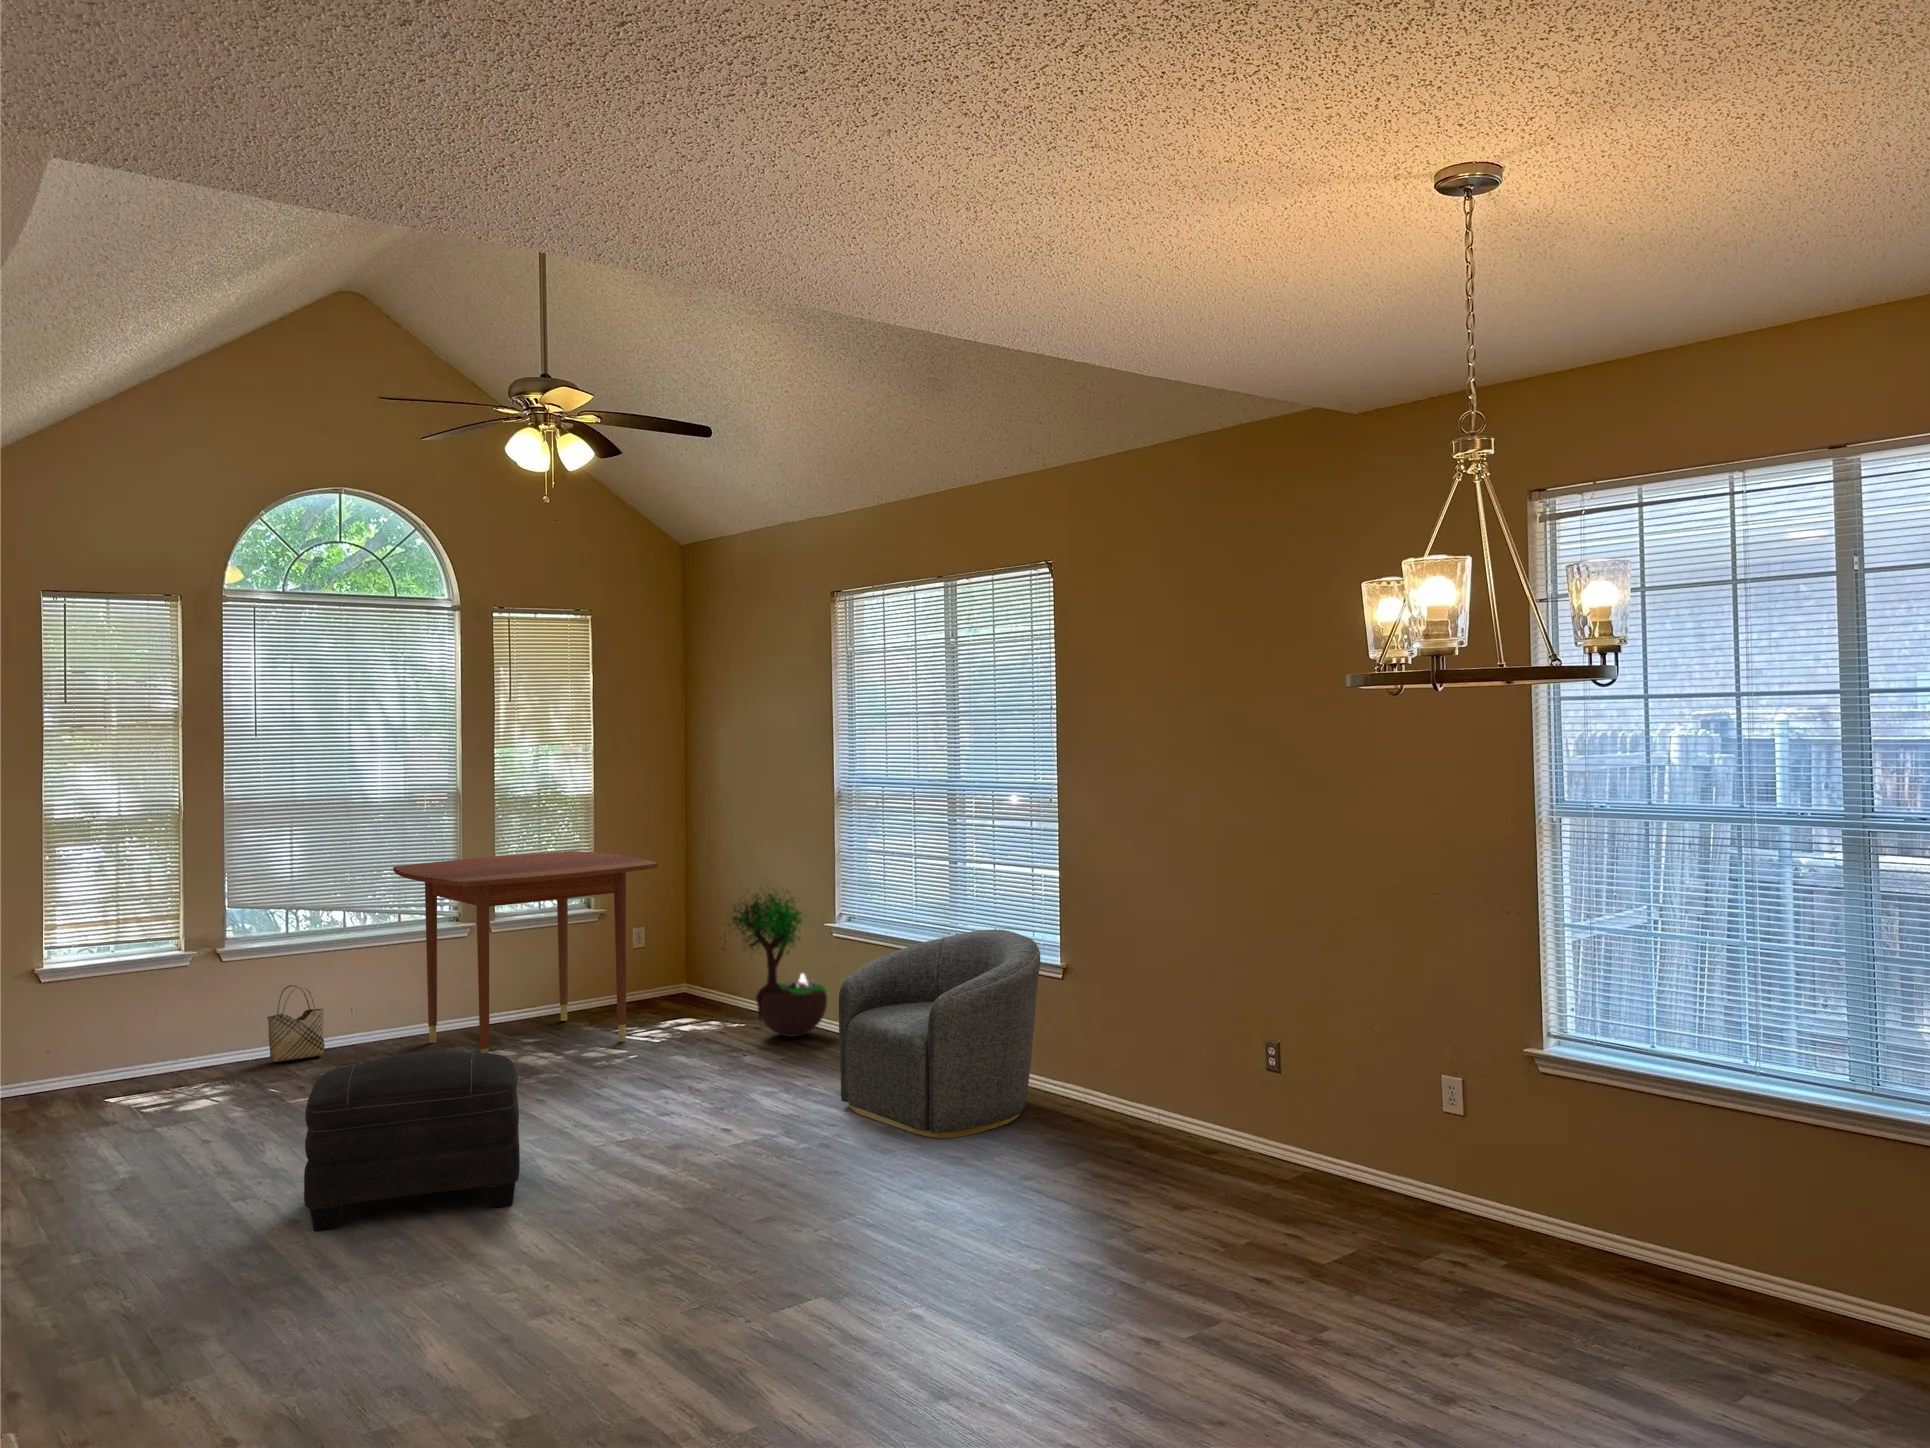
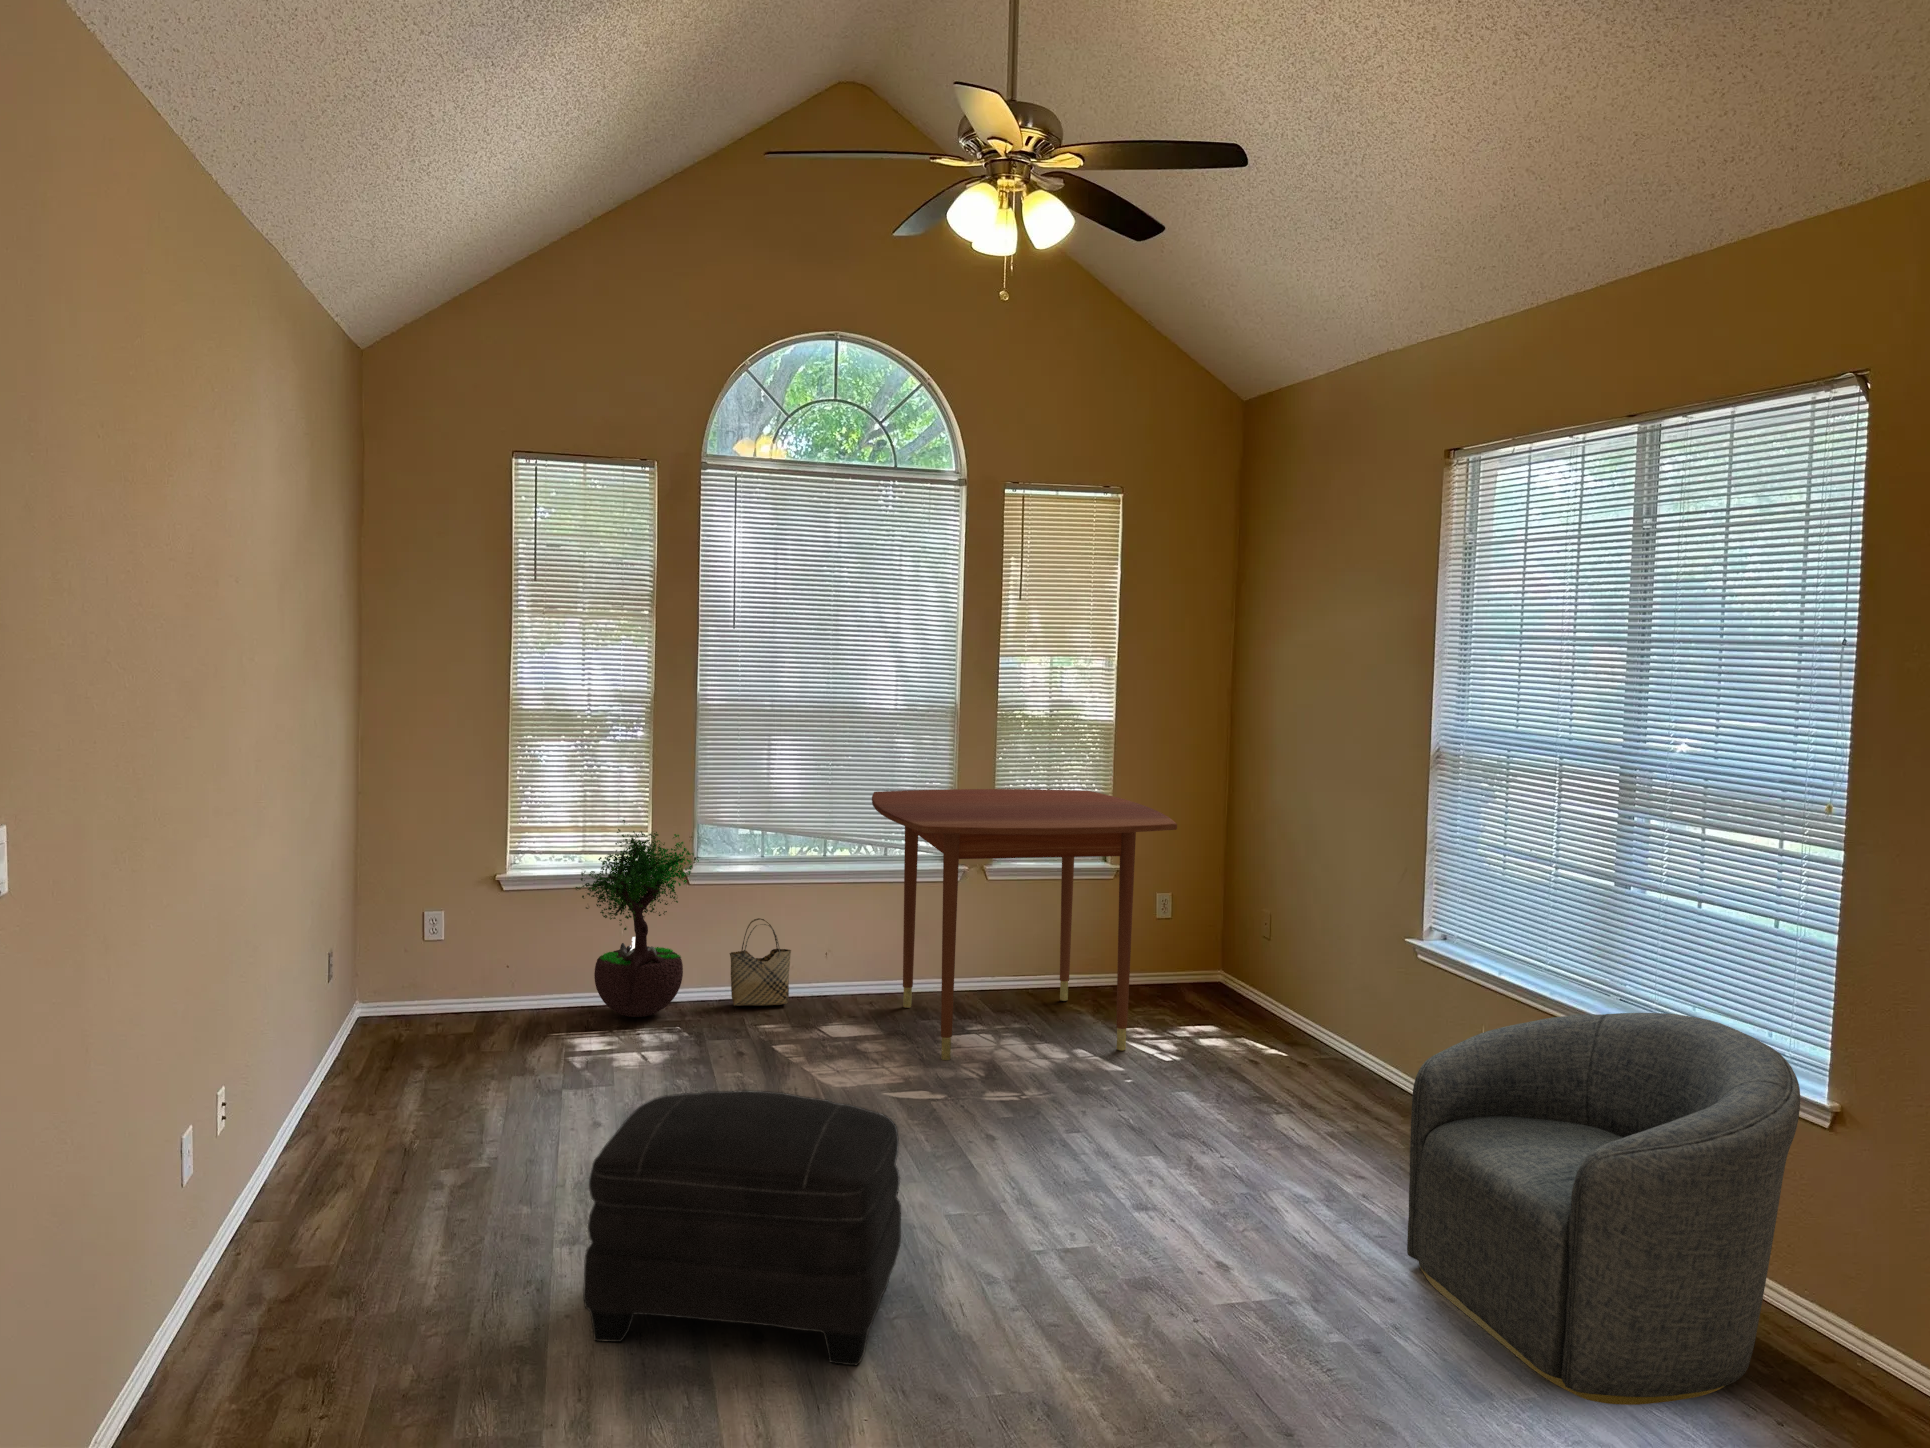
potted tree: present [726,884,827,1037] -> present [576,820,699,1017]

